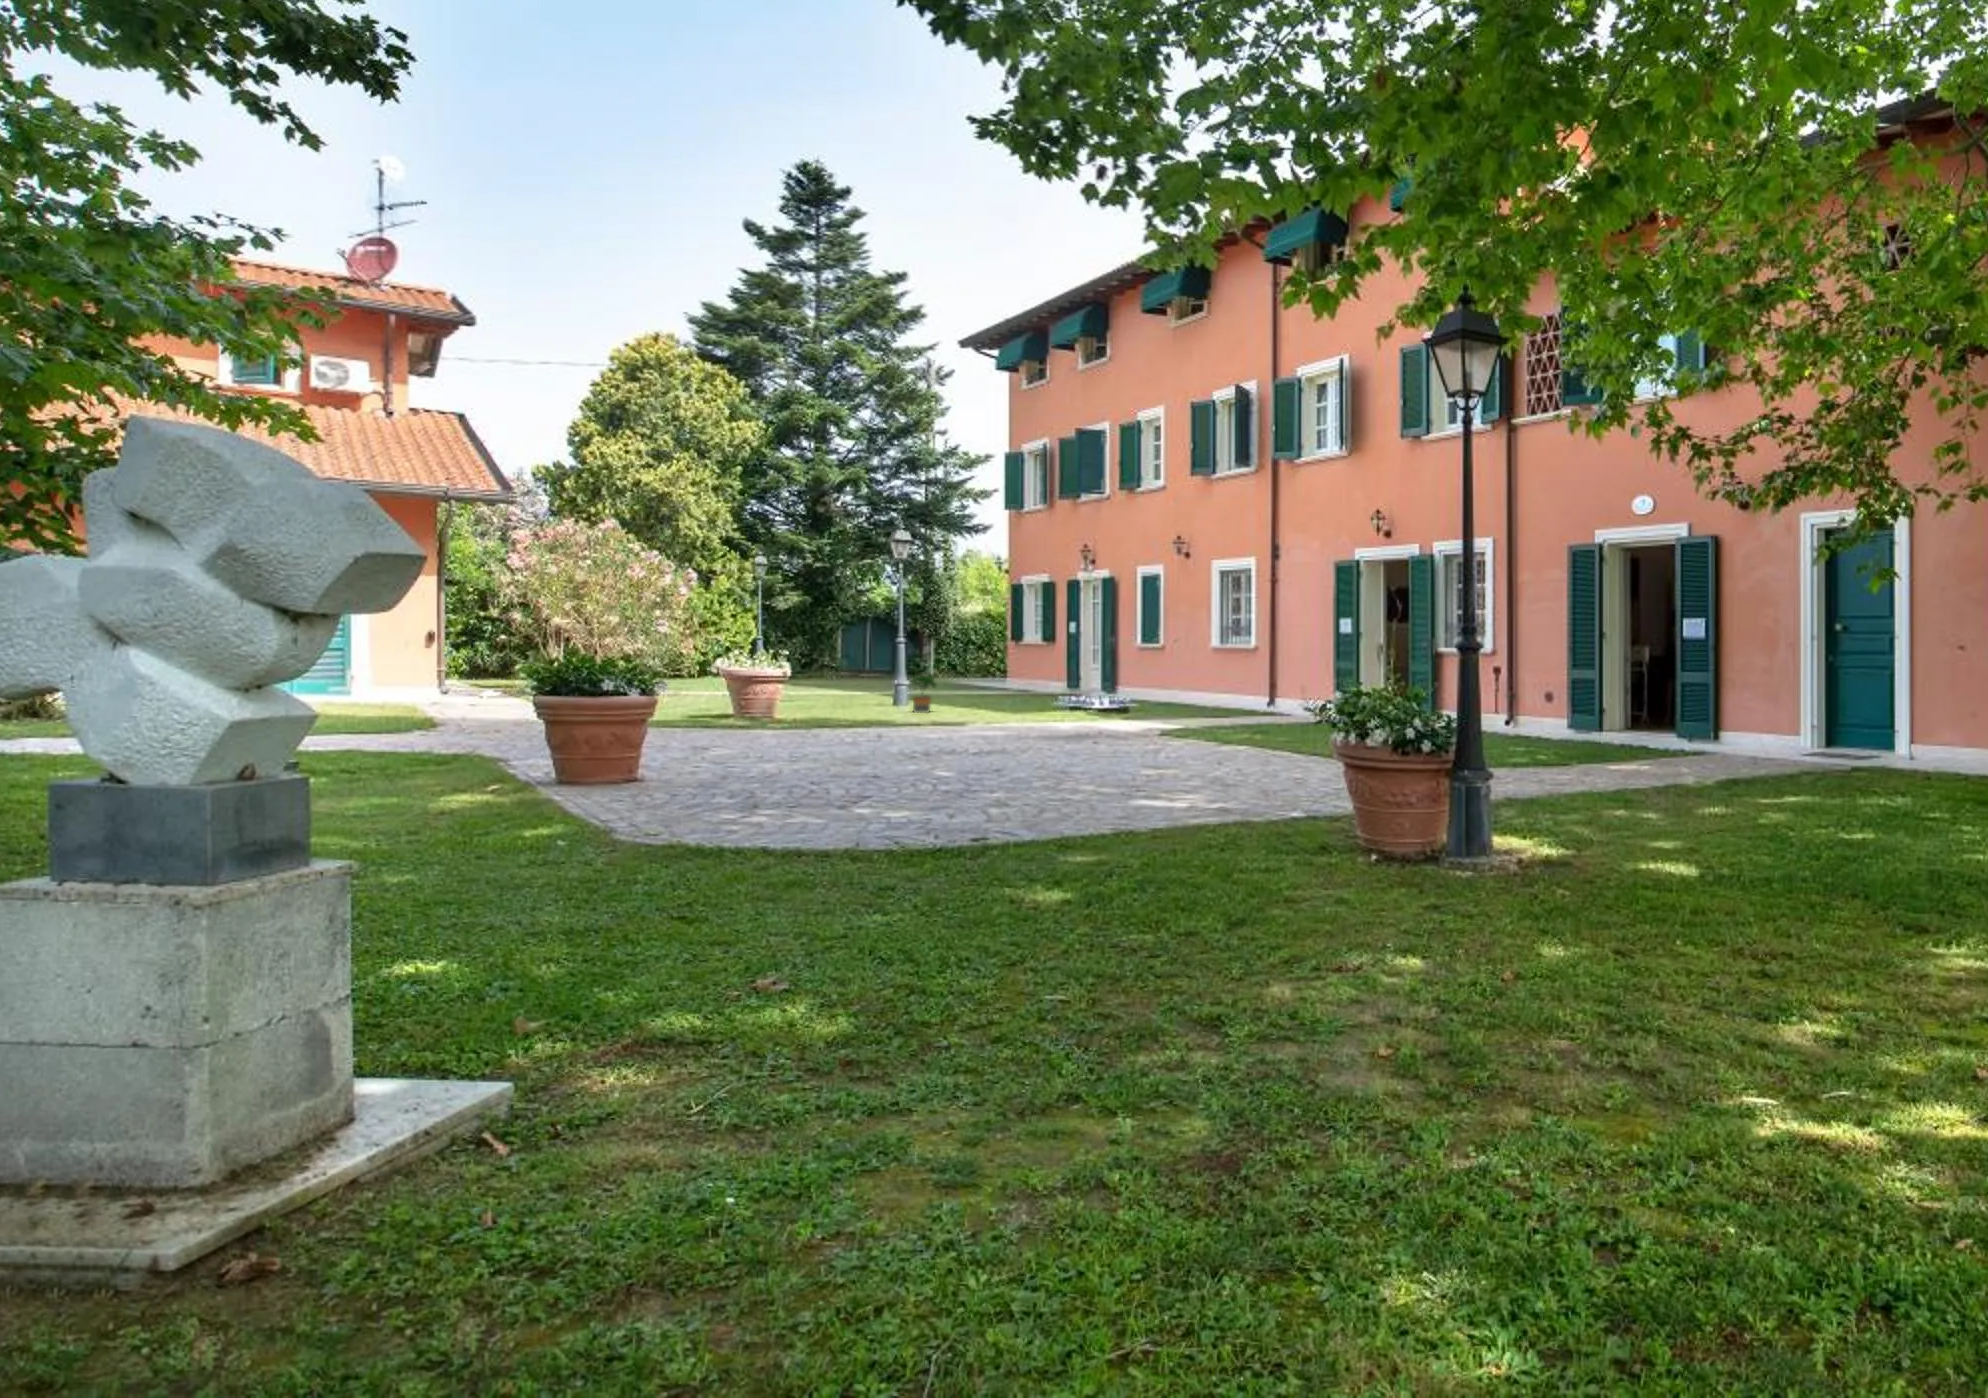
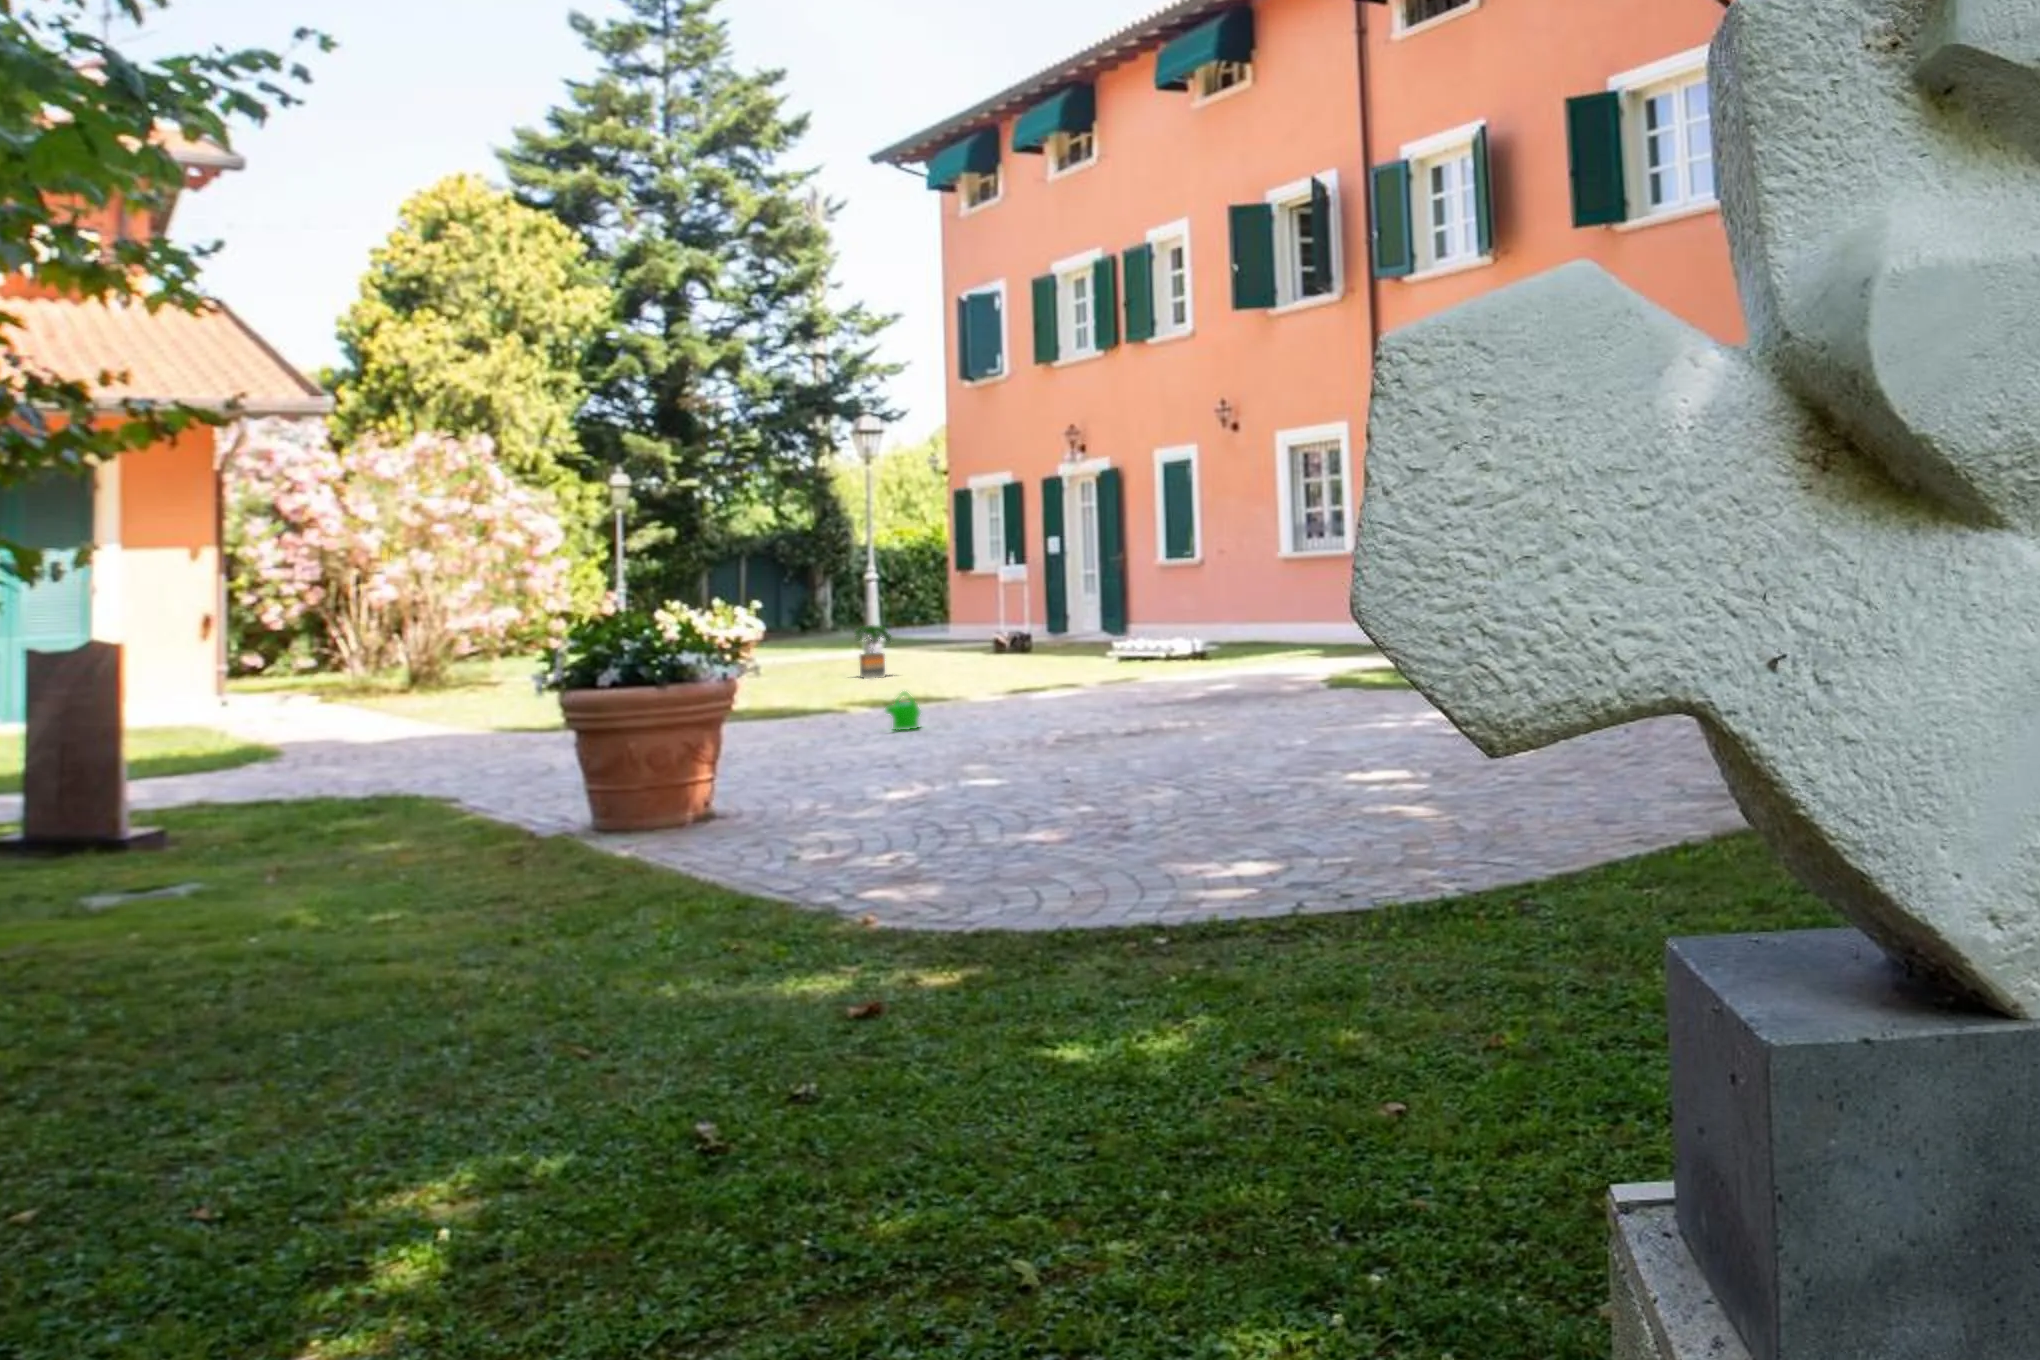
watering can: none [922,716,946,741] -> present [886,692,920,730]

